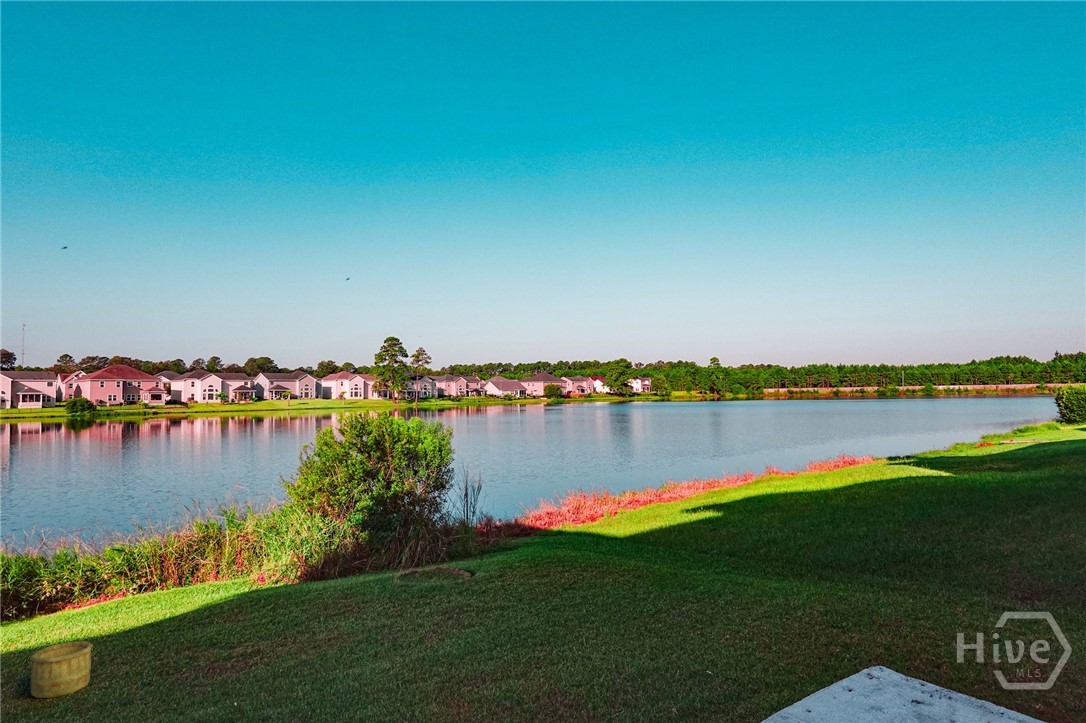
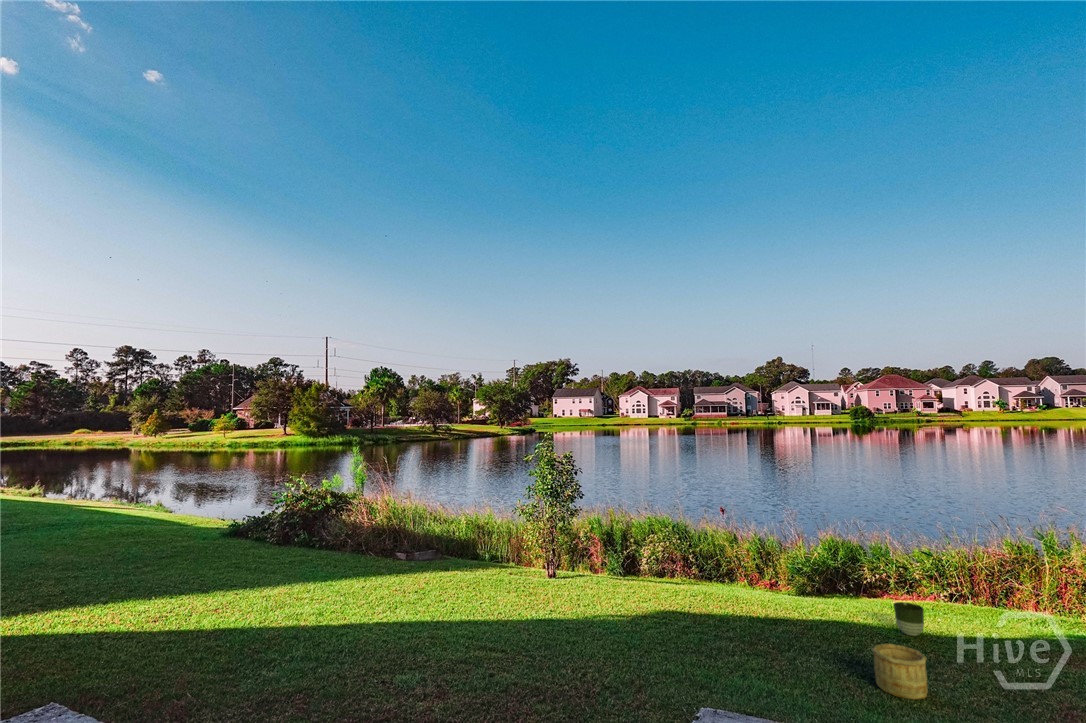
planter: none [69,600,102,635] -> present [894,602,924,636]

